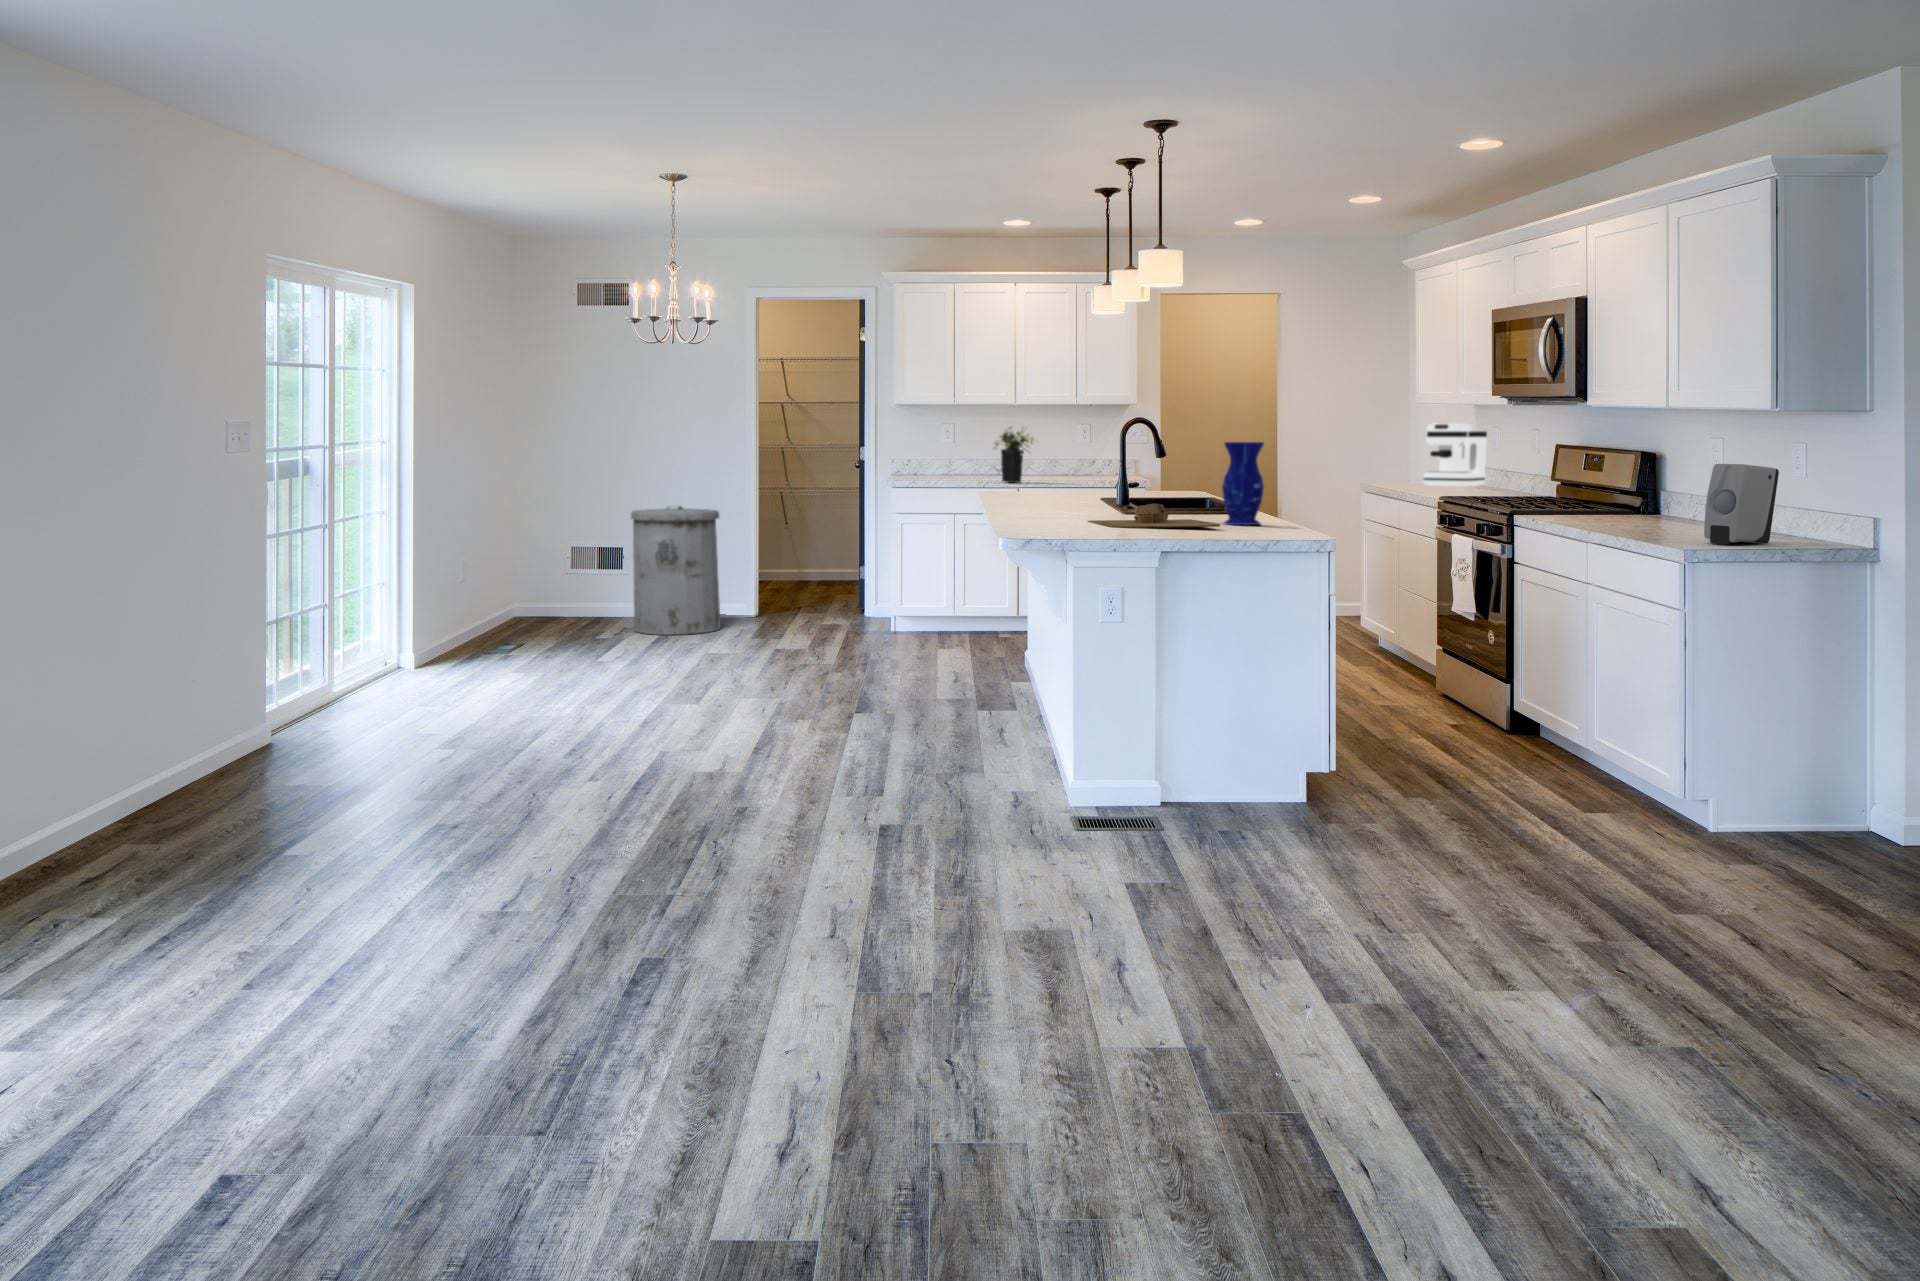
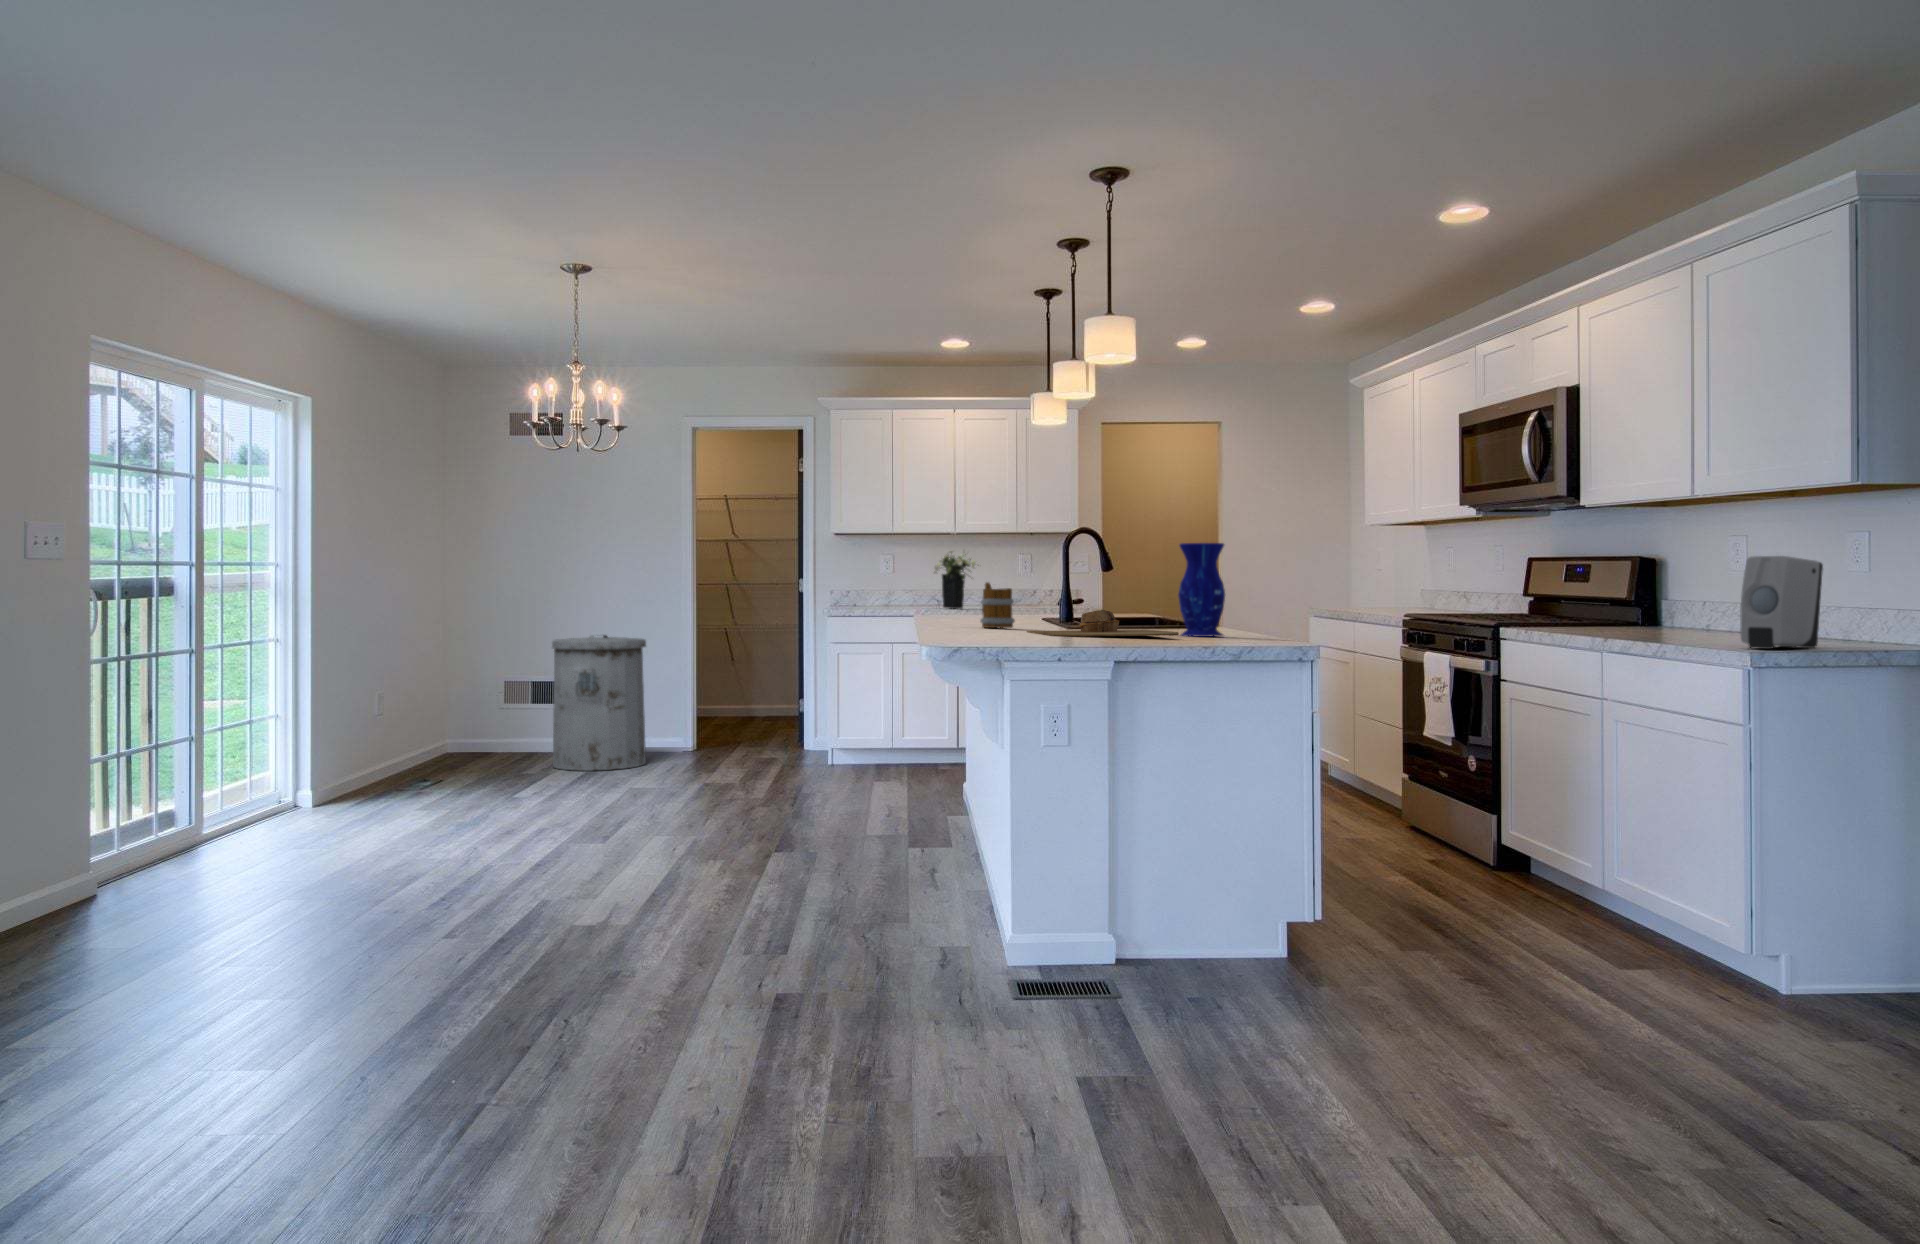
coffee maker: present [1423,423,1487,488] -> none [1384,540,1448,607]
mug: none [1046,475,1077,516] -> present [980,582,1015,628]

